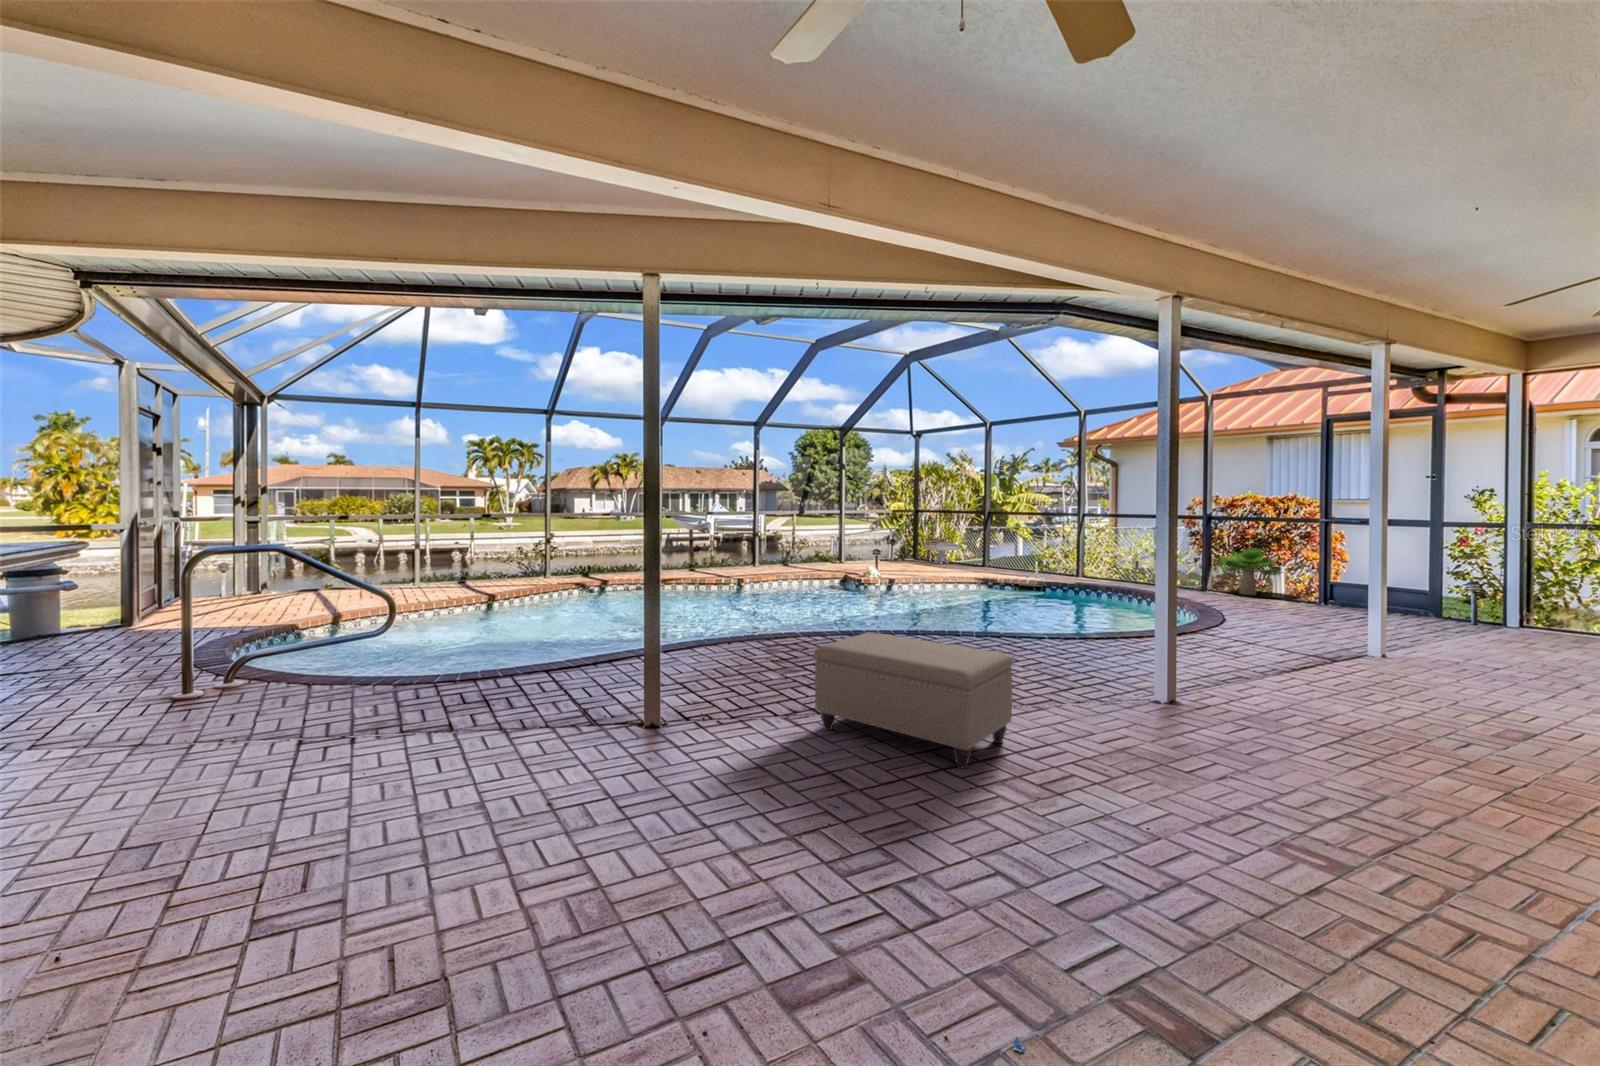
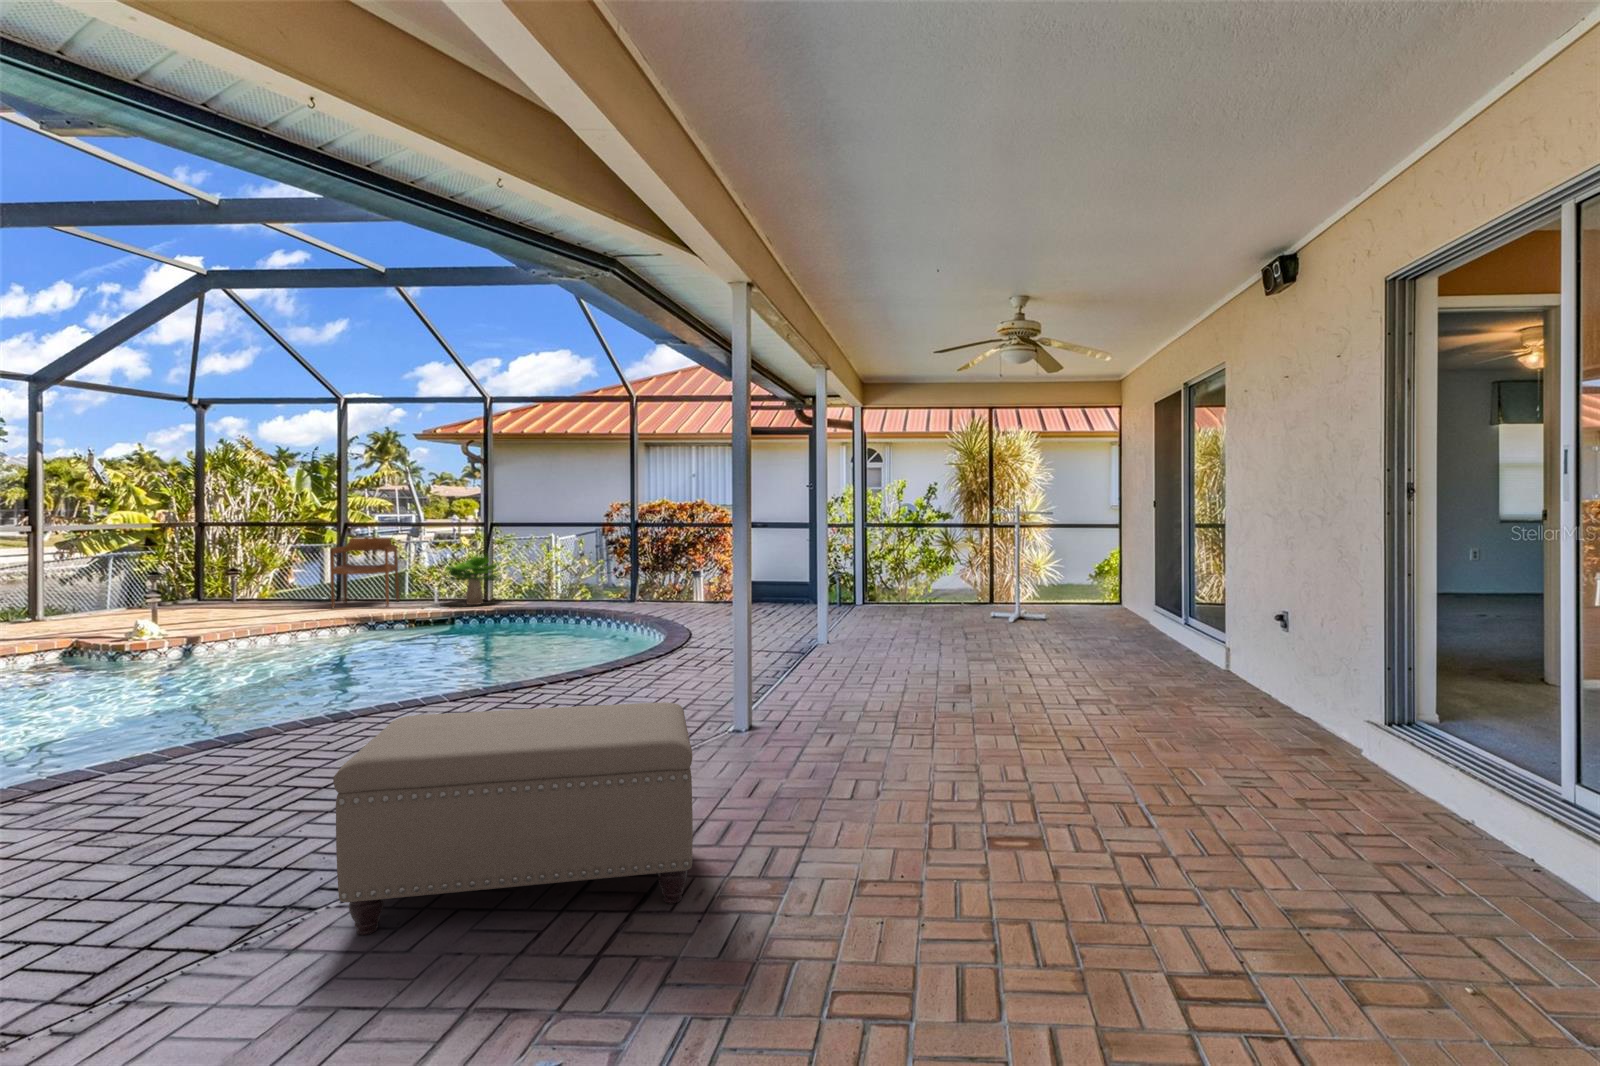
armchair: none [977,523,1023,573] -> present [330,537,400,609]
side table: present [925,539,960,565] -> none [228,568,292,607]
potted plant: present [1221,549,1277,595] -> present [445,556,502,605]

